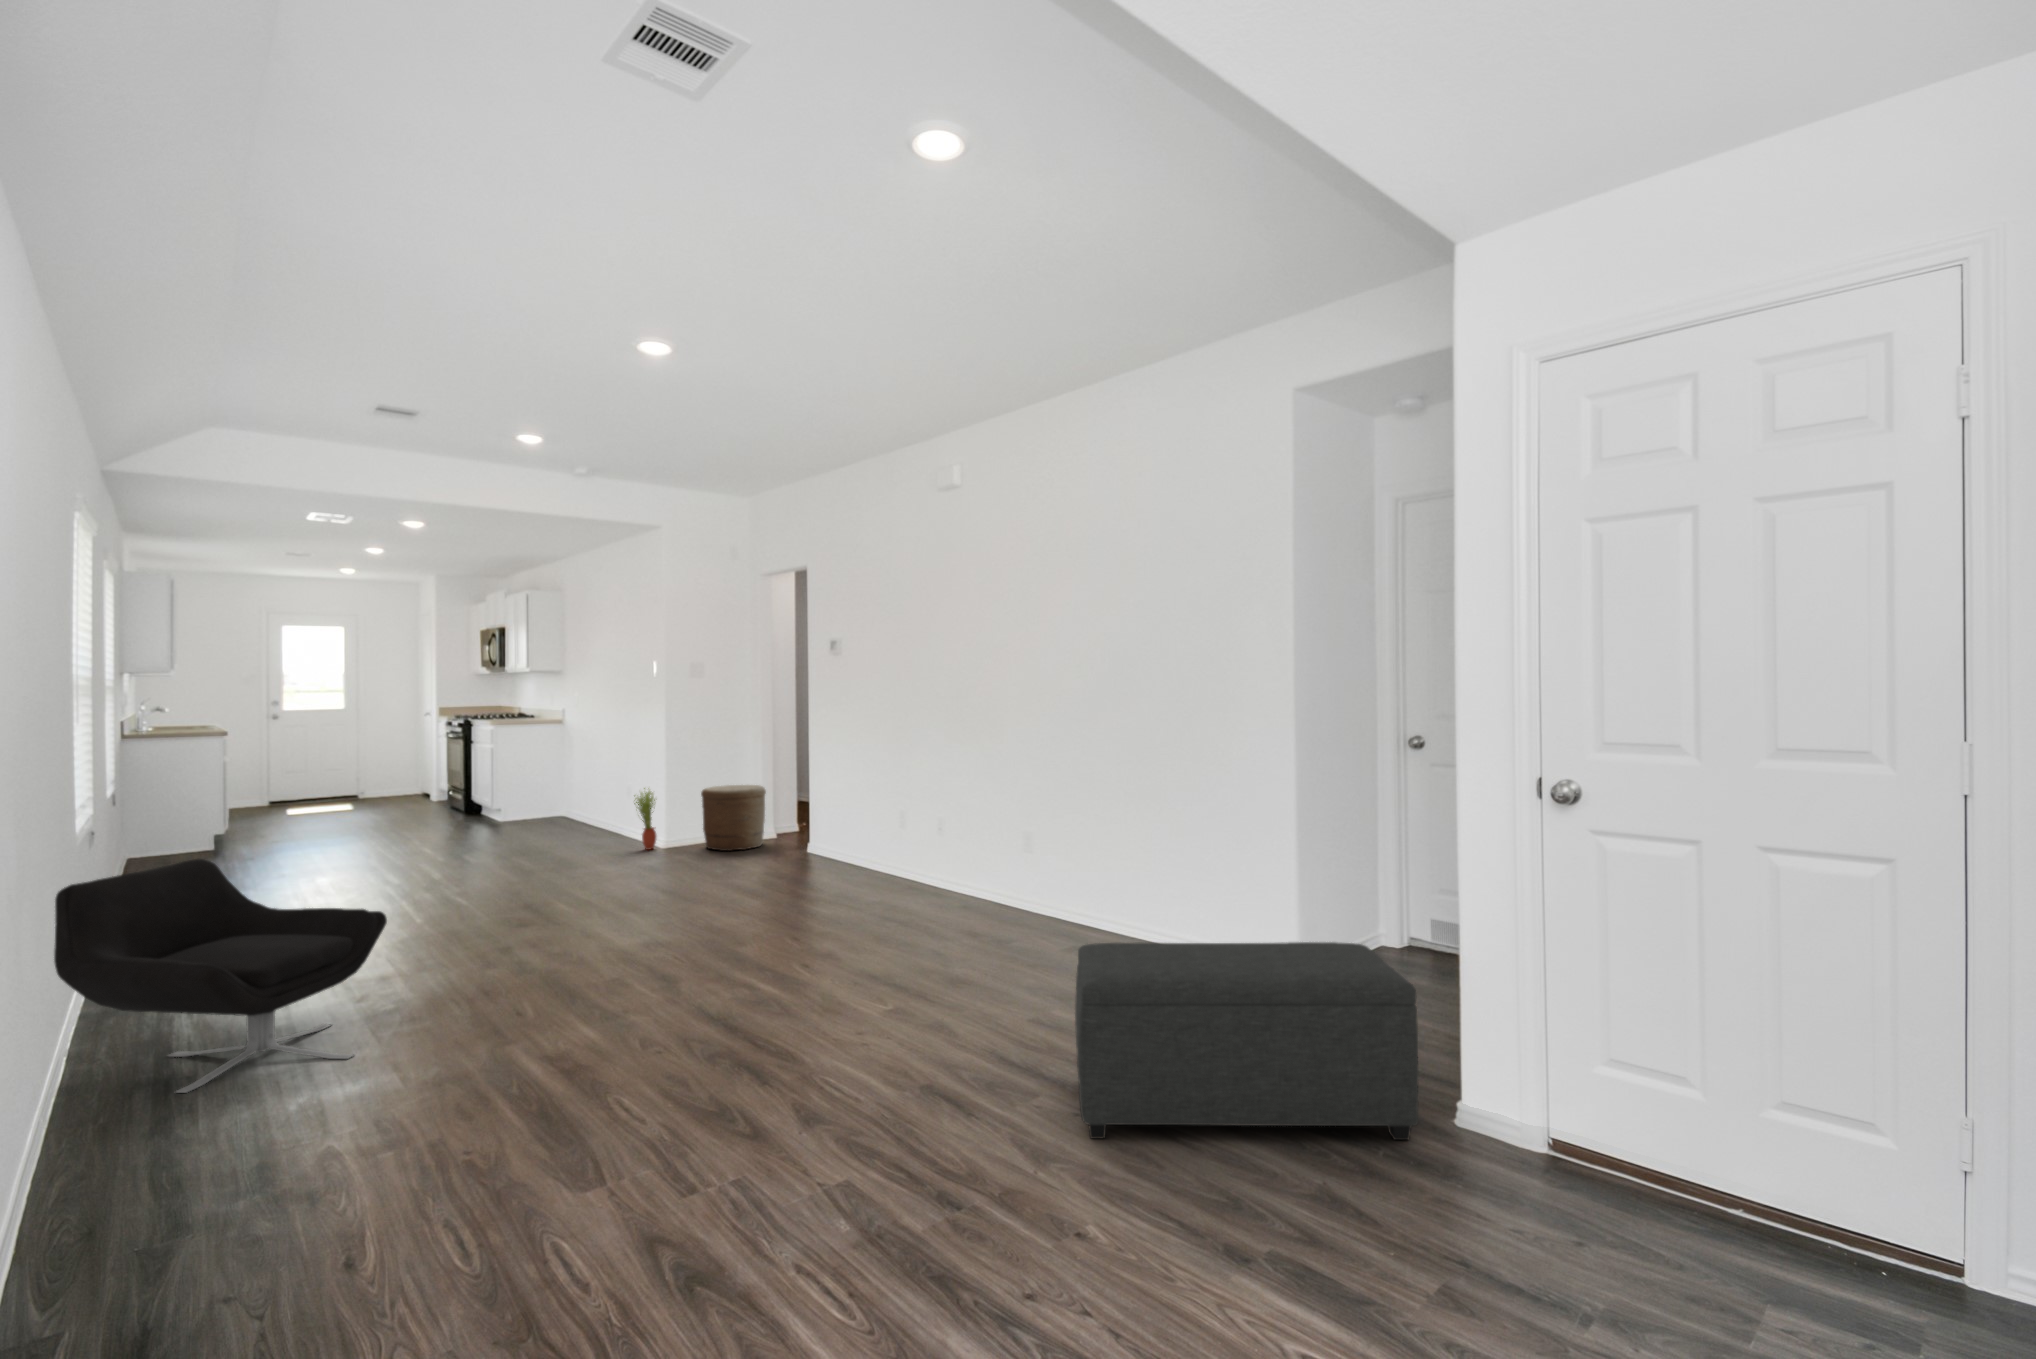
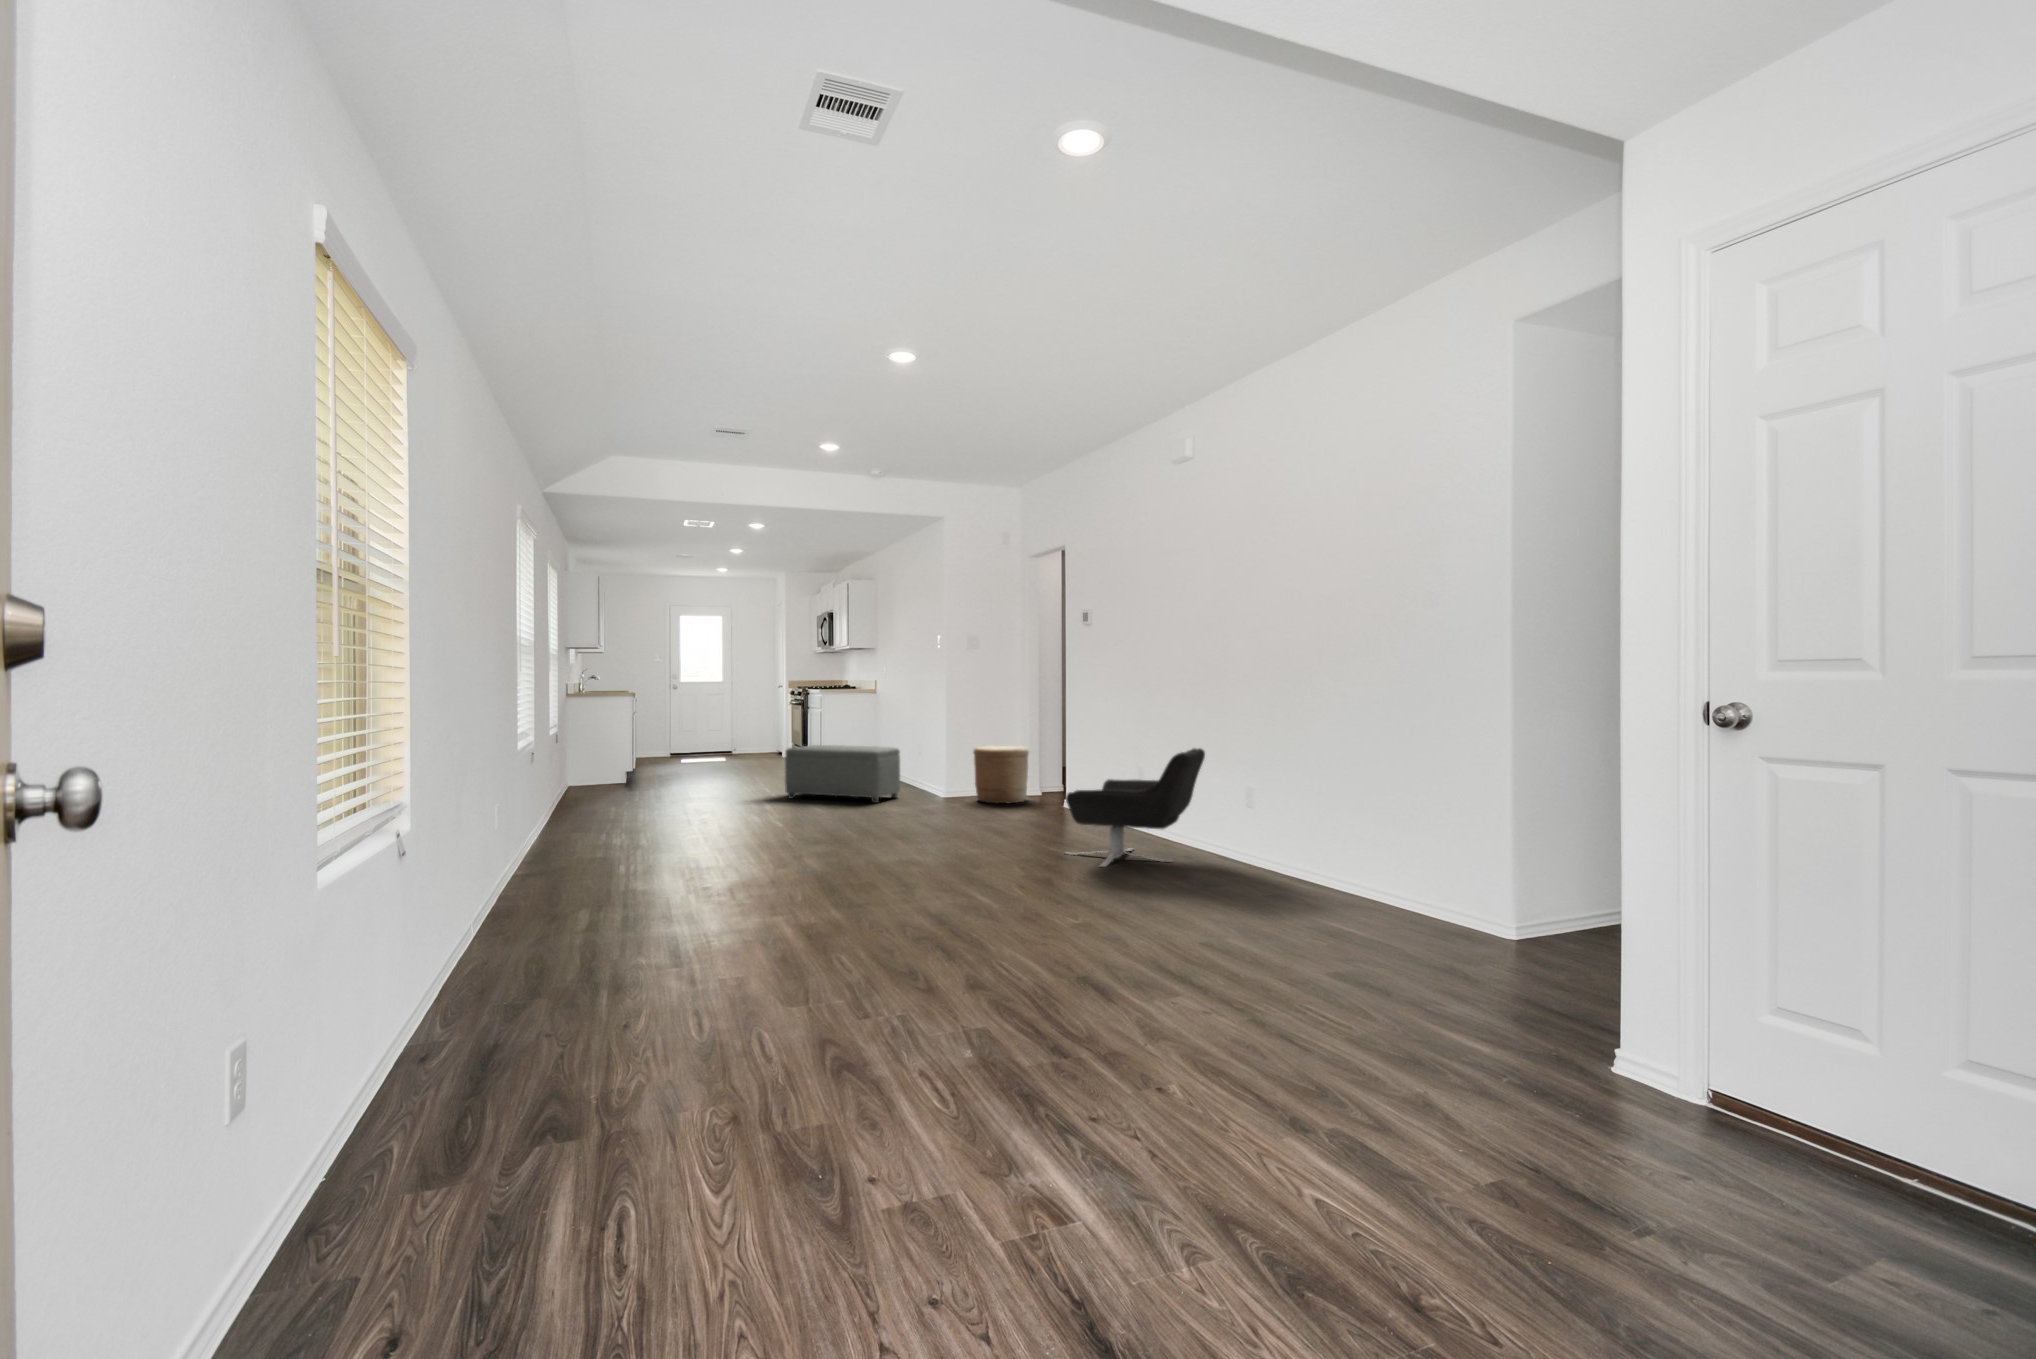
potted plant: present [634,788,656,850] -> none [918,744,937,799]
lounge chair: present [54,859,387,1093] -> present [1065,748,1205,867]
ottoman: present [1075,942,1418,1140] -> present [785,745,900,803]

